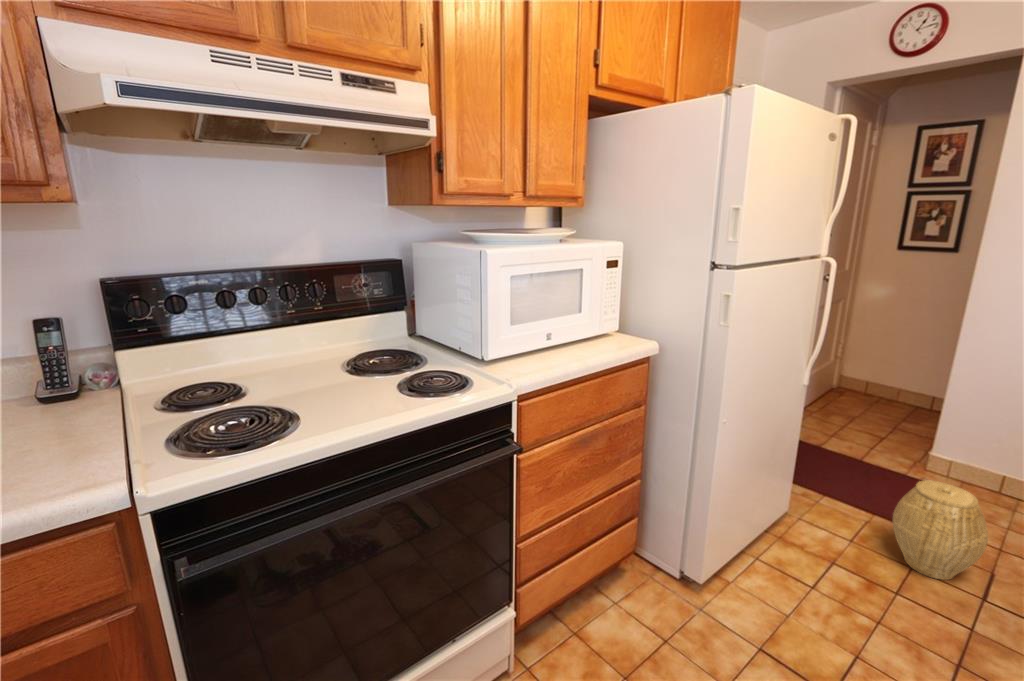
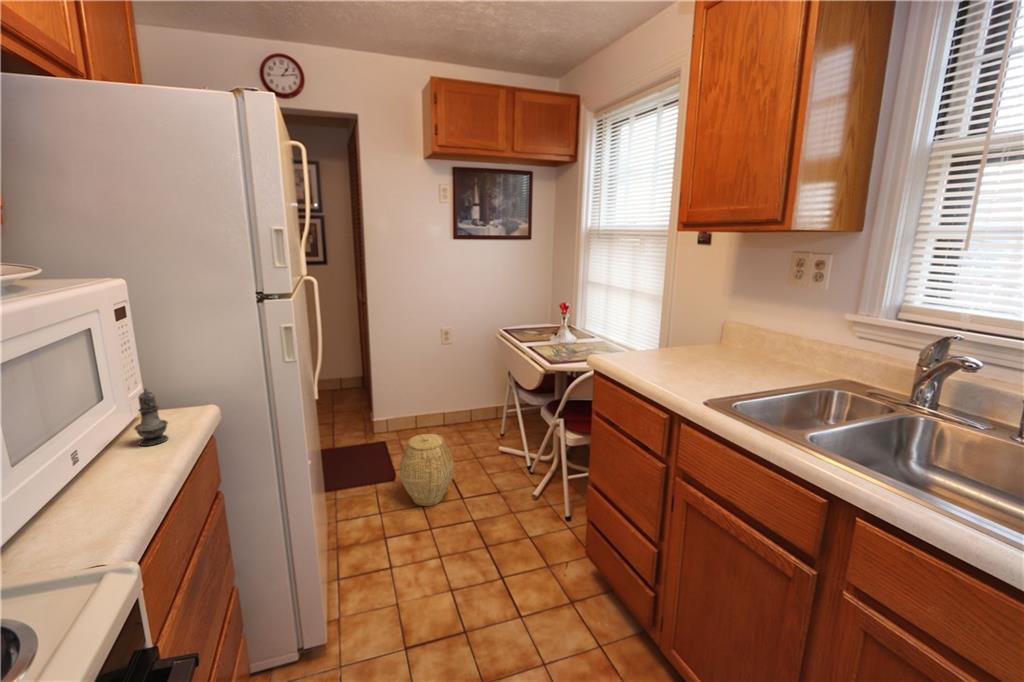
salt shaker: none [593,313,611,350] -> present [134,389,168,446]

